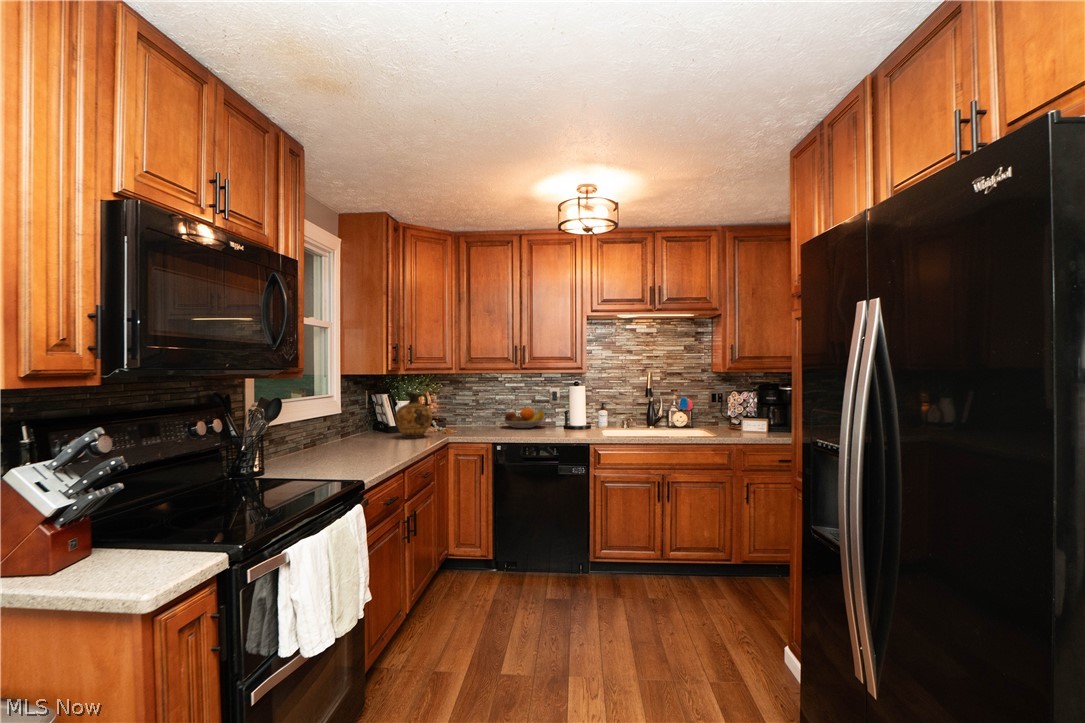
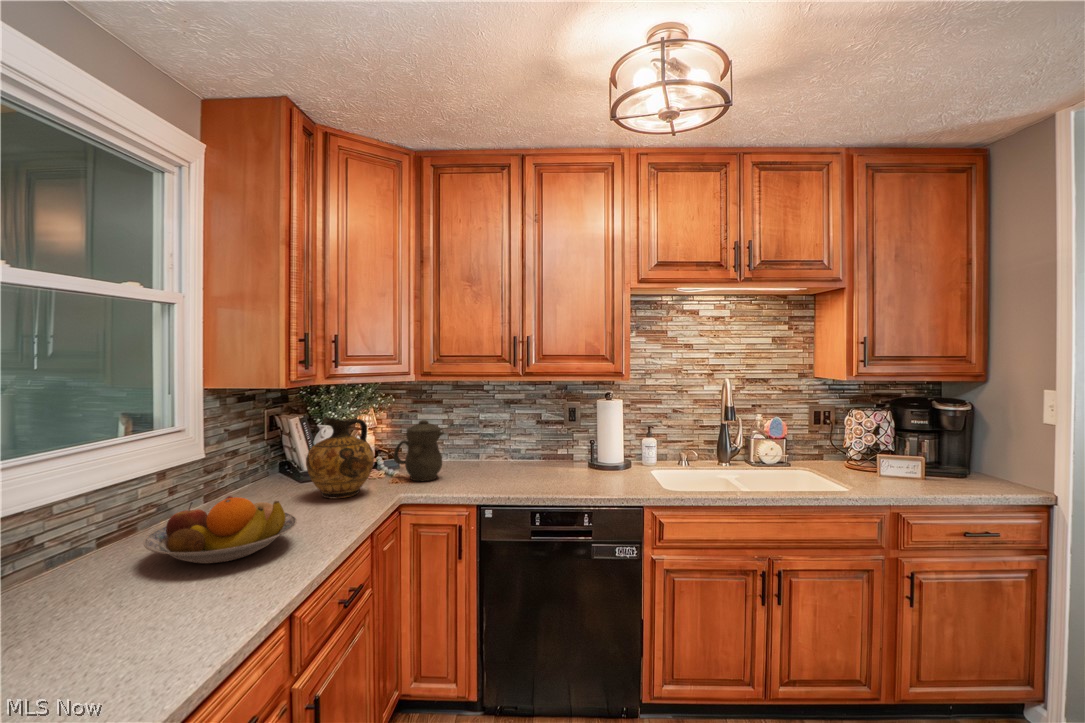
teapot: none [442,397,473,433] -> present [394,420,443,481]
fruit bowl: present [501,408,545,428] -> present [144,496,297,564]

